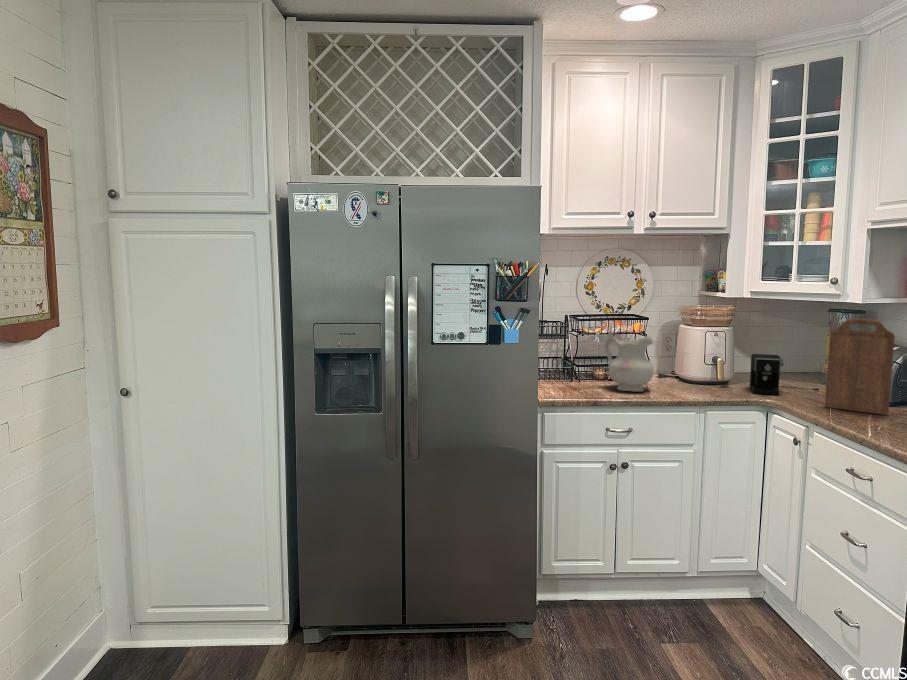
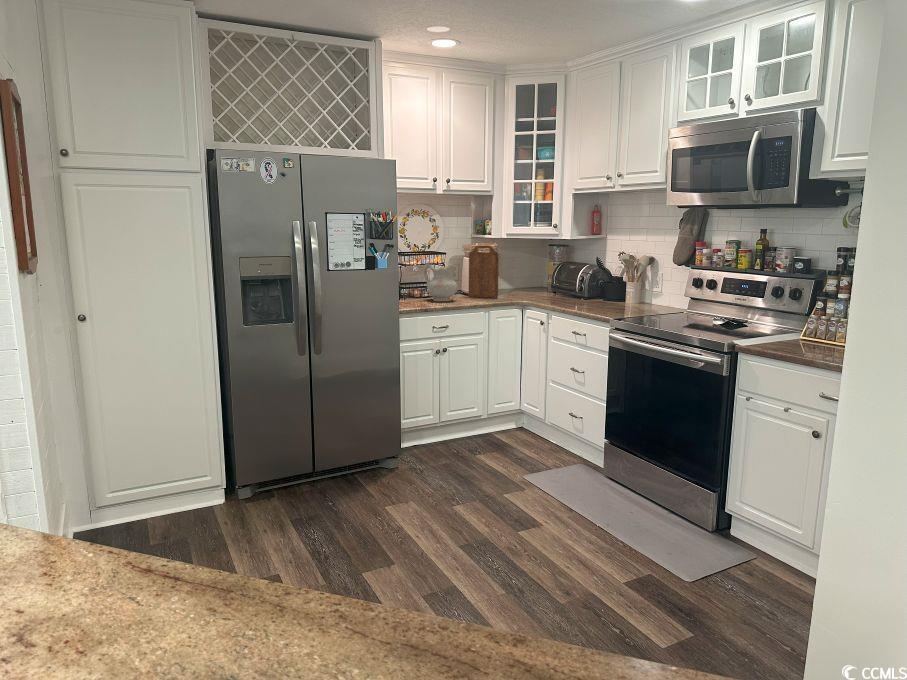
cutting board: present [825,319,895,415] -> present [468,245,499,298]
coffee maker: present [750,354,819,395] -> none [510,274,548,298]

